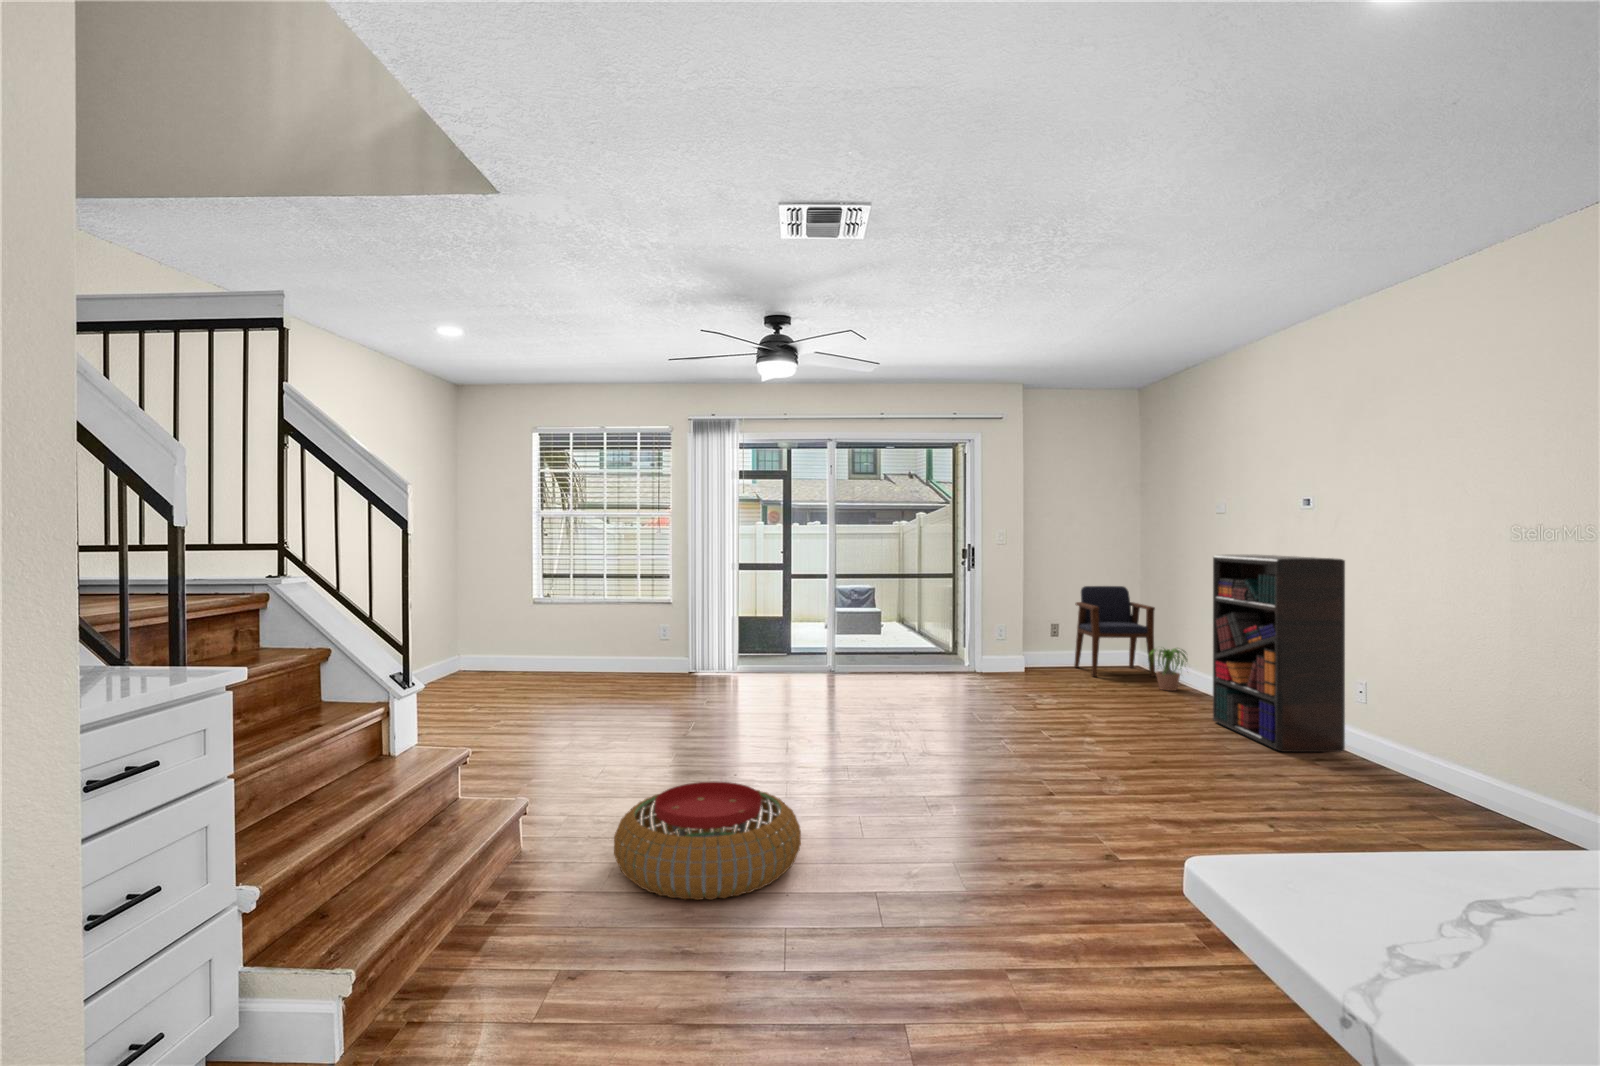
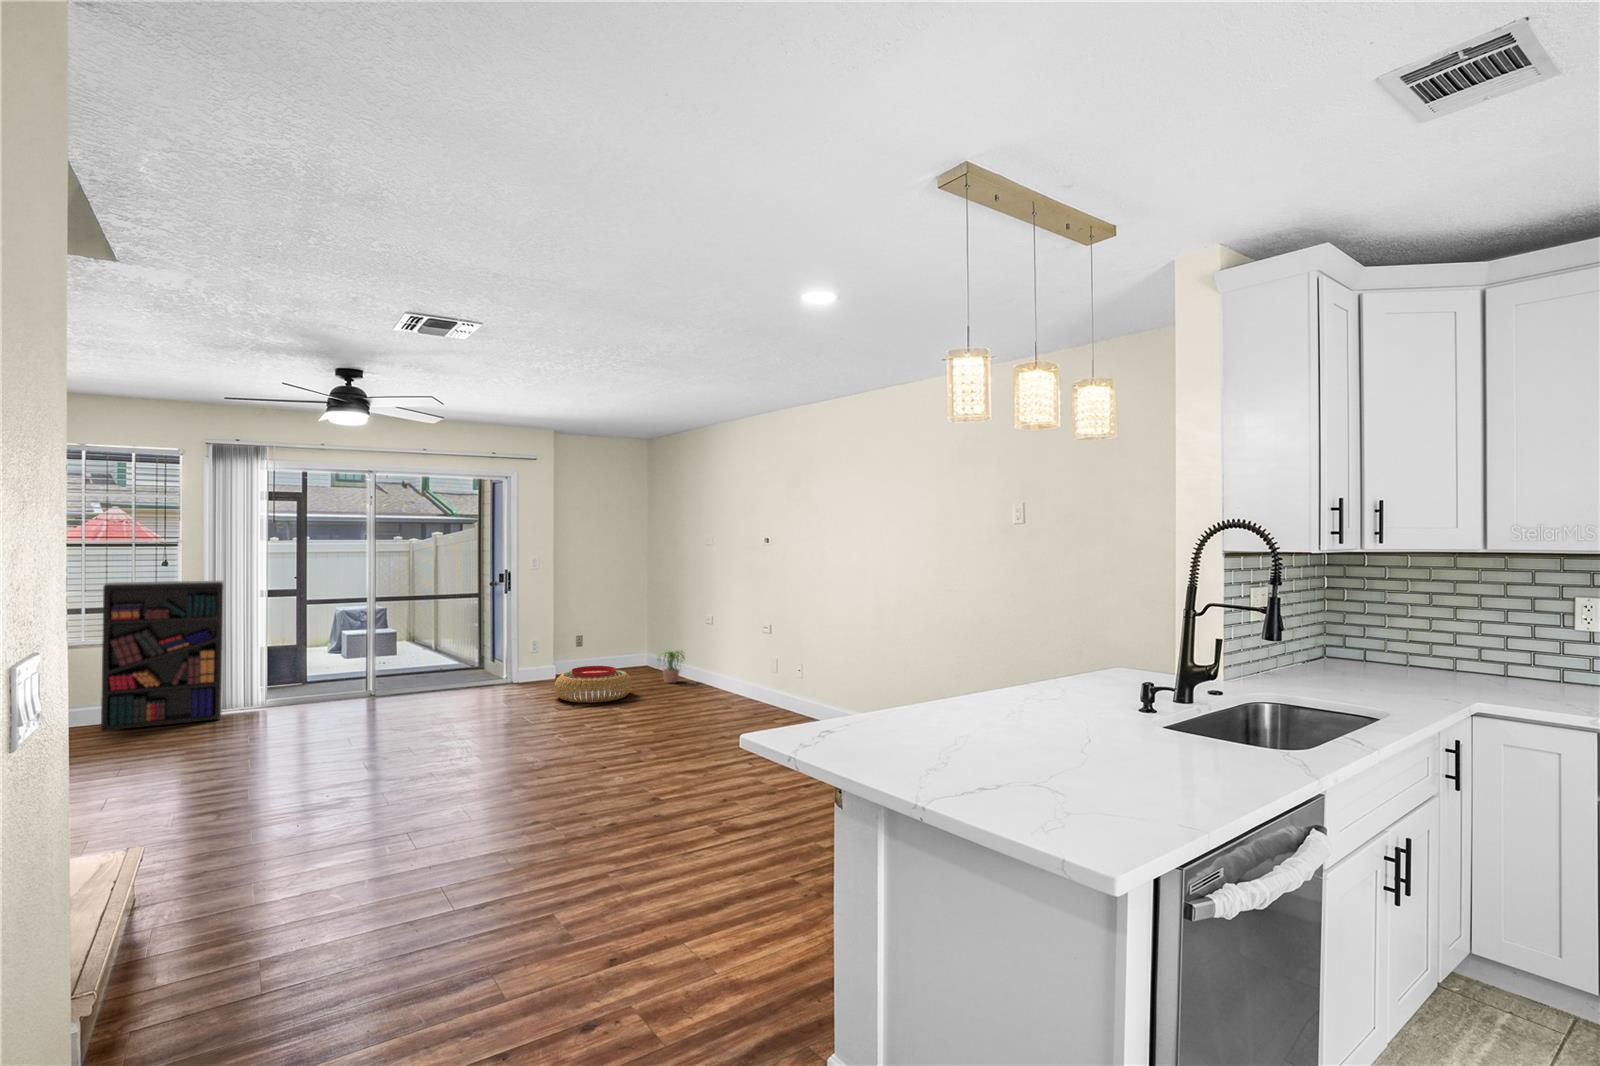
bookshelf: present [1213,555,1345,752] -> present [101,581,224,731]
armchair: present [1074,586,1155,677] -> none [597,602,661,678]
pouf: present [614,782,801,900] -> present [554,666,632,703]

